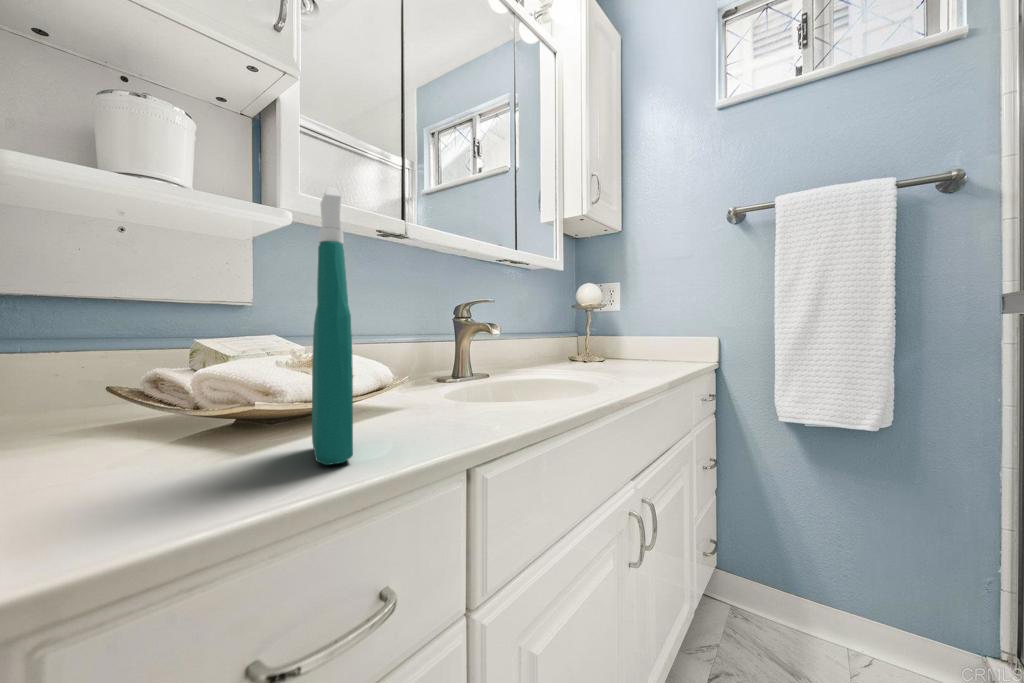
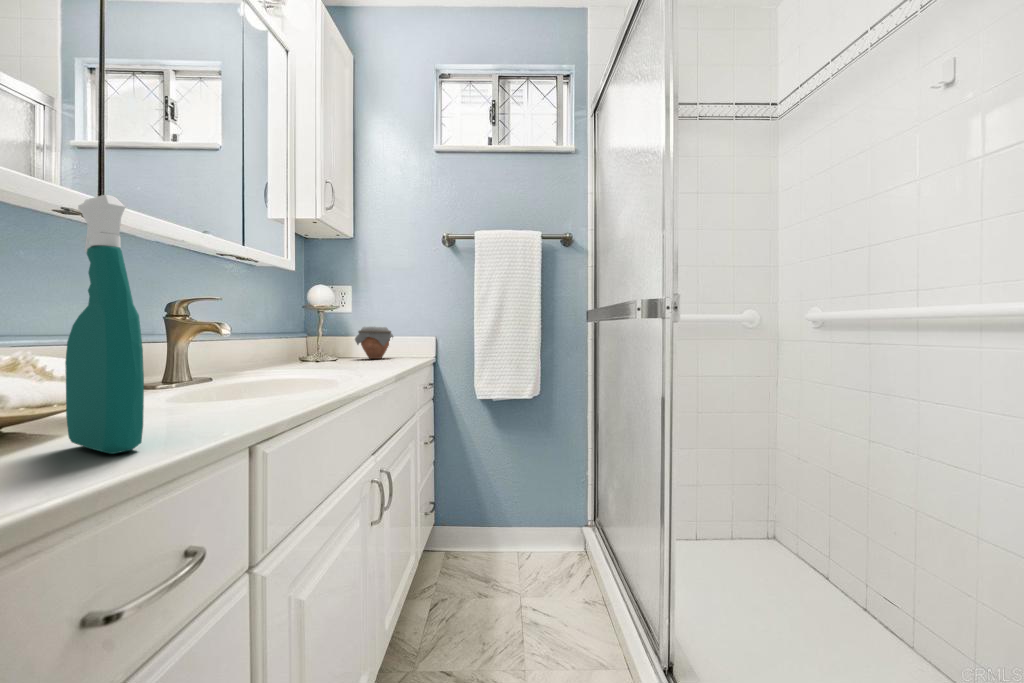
jar: none [625,327,668,362] -> present [355,327,393,359]

